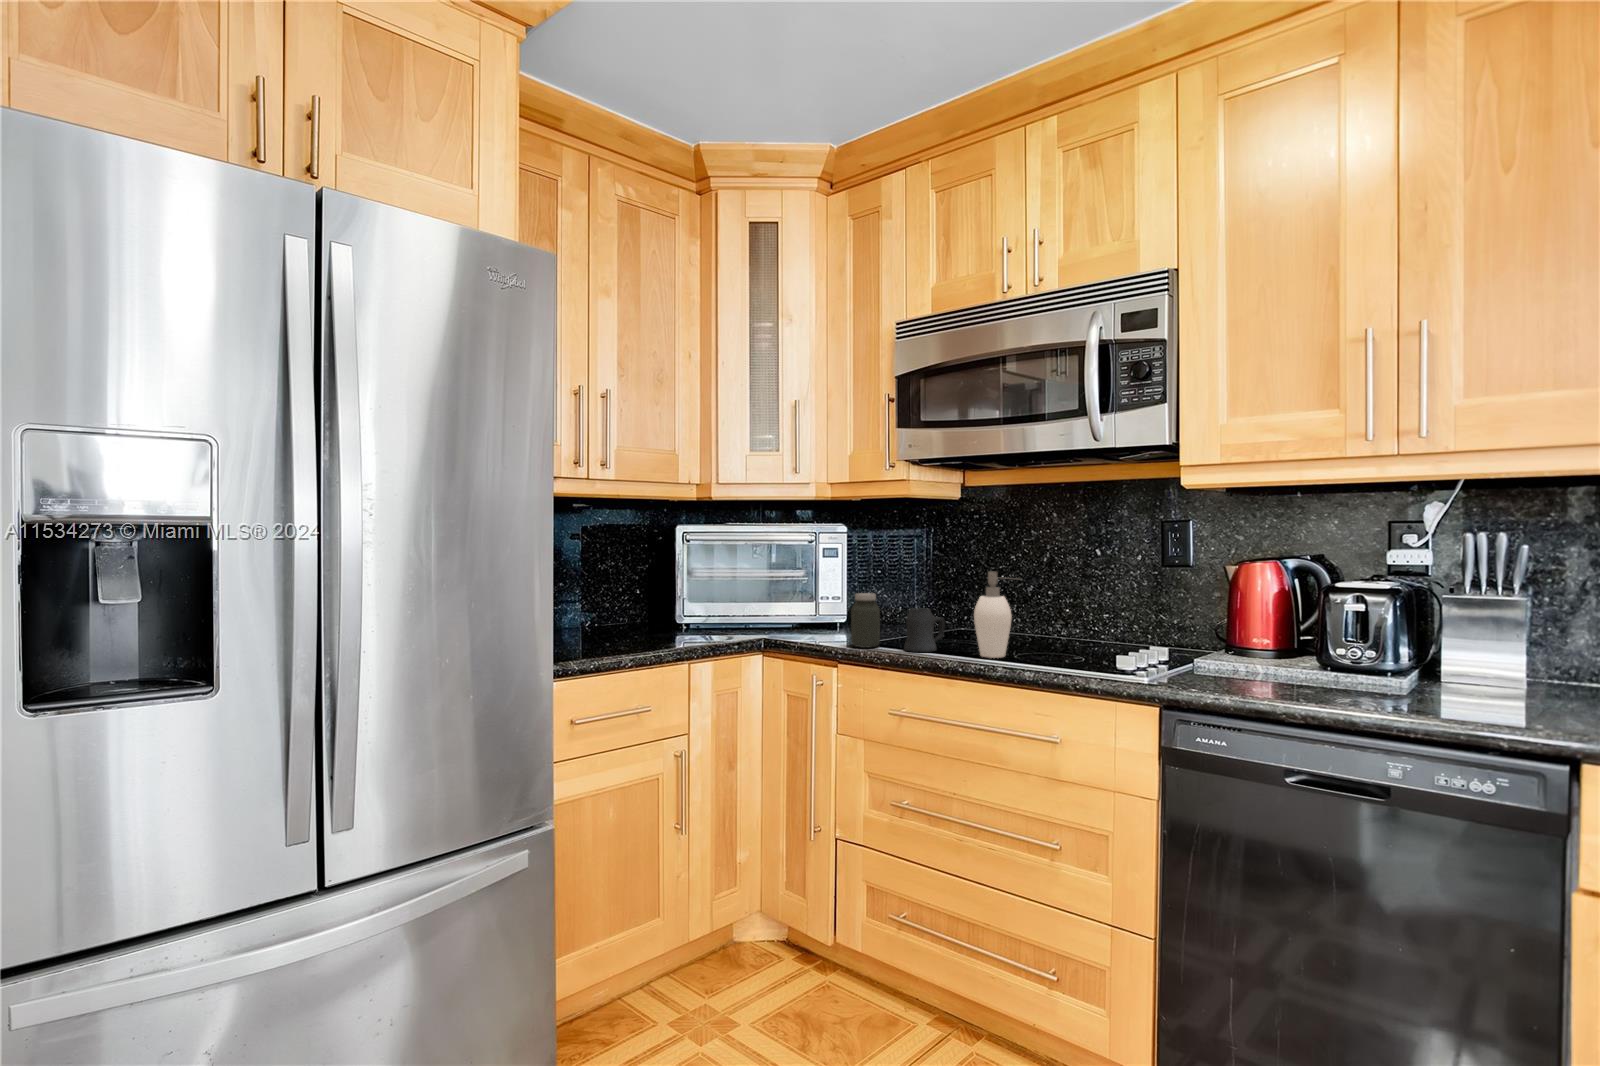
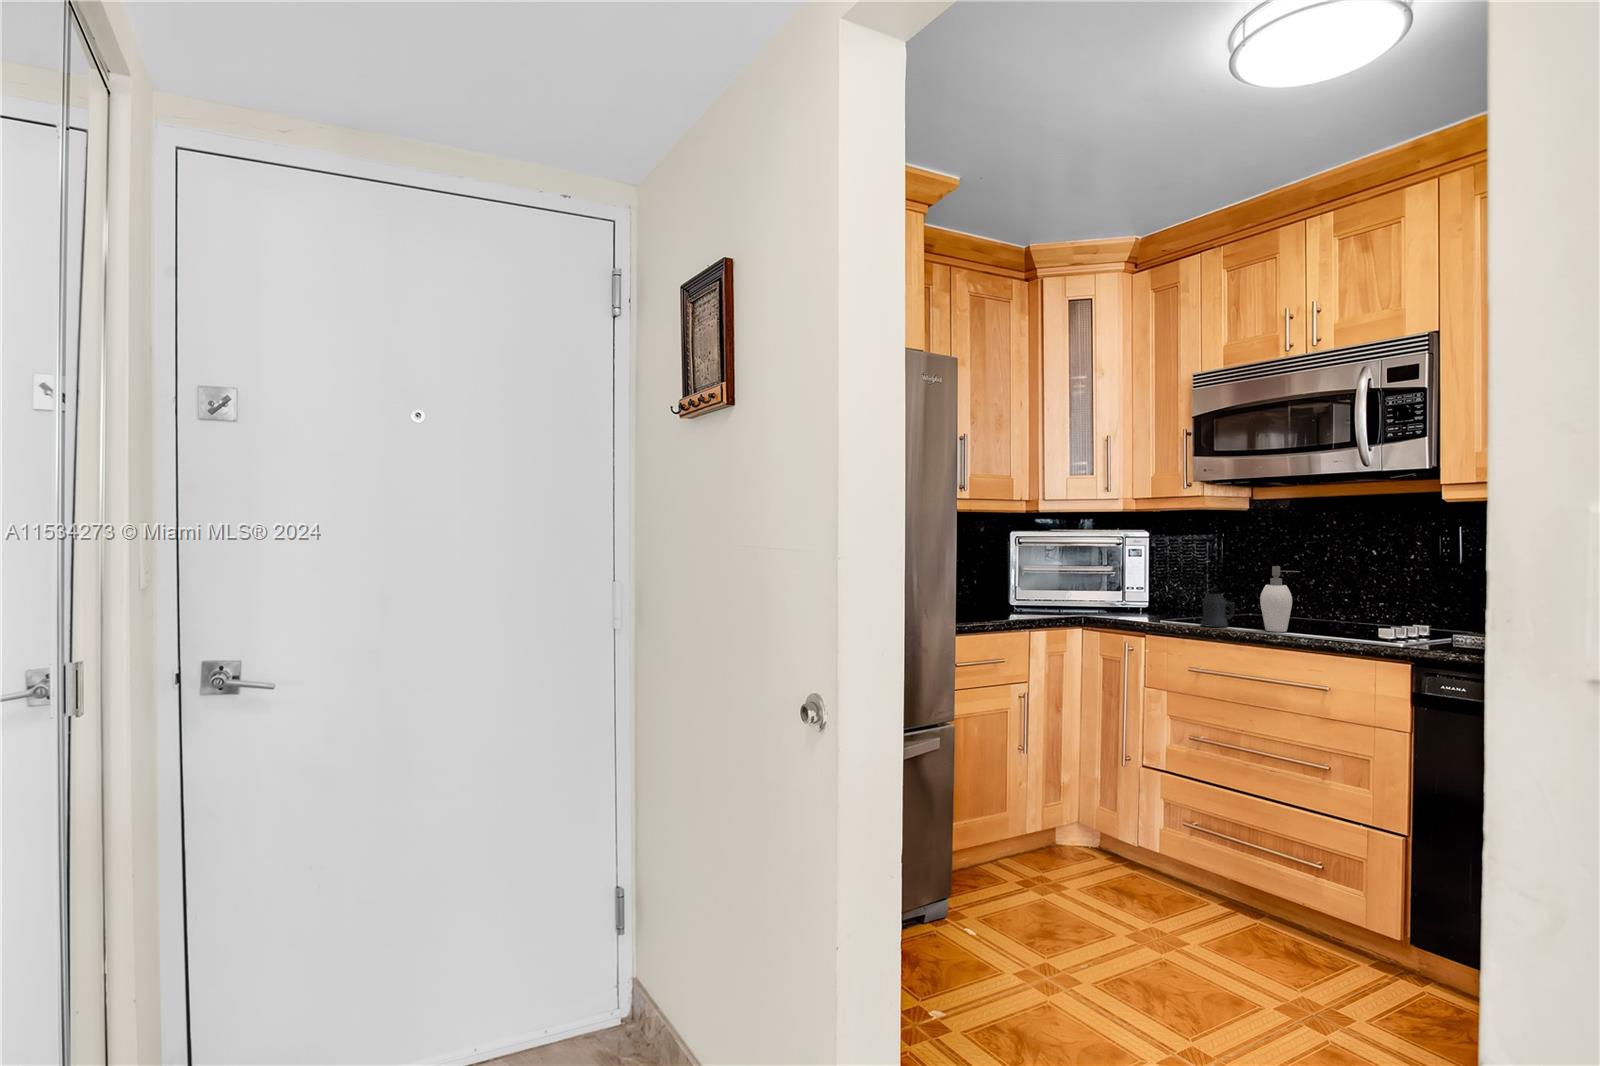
jar: present [851,593,880,648] -> none [1156,582,1180,624]

